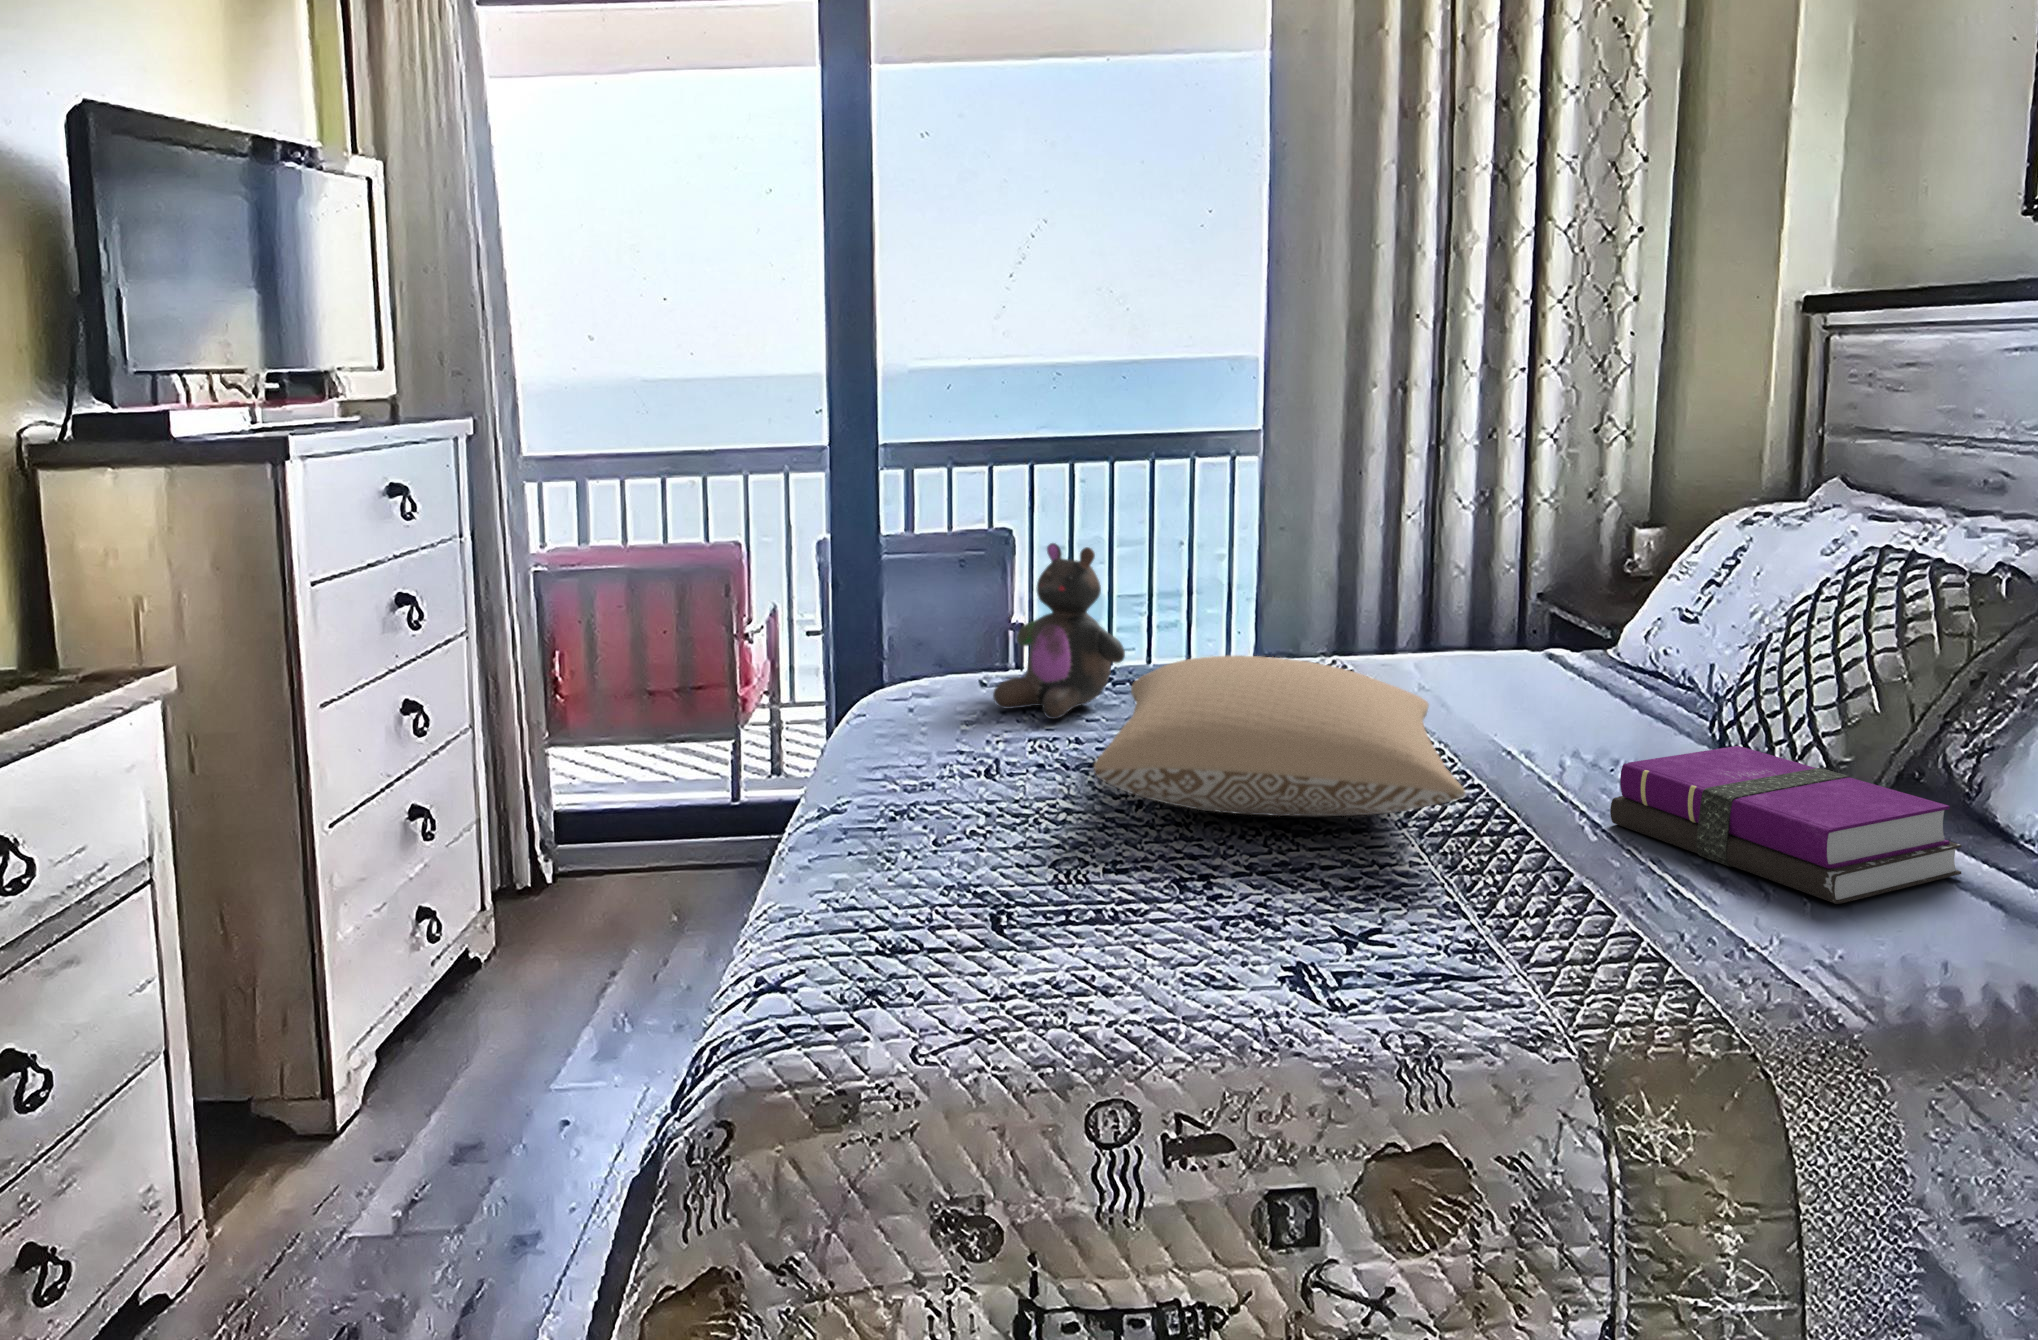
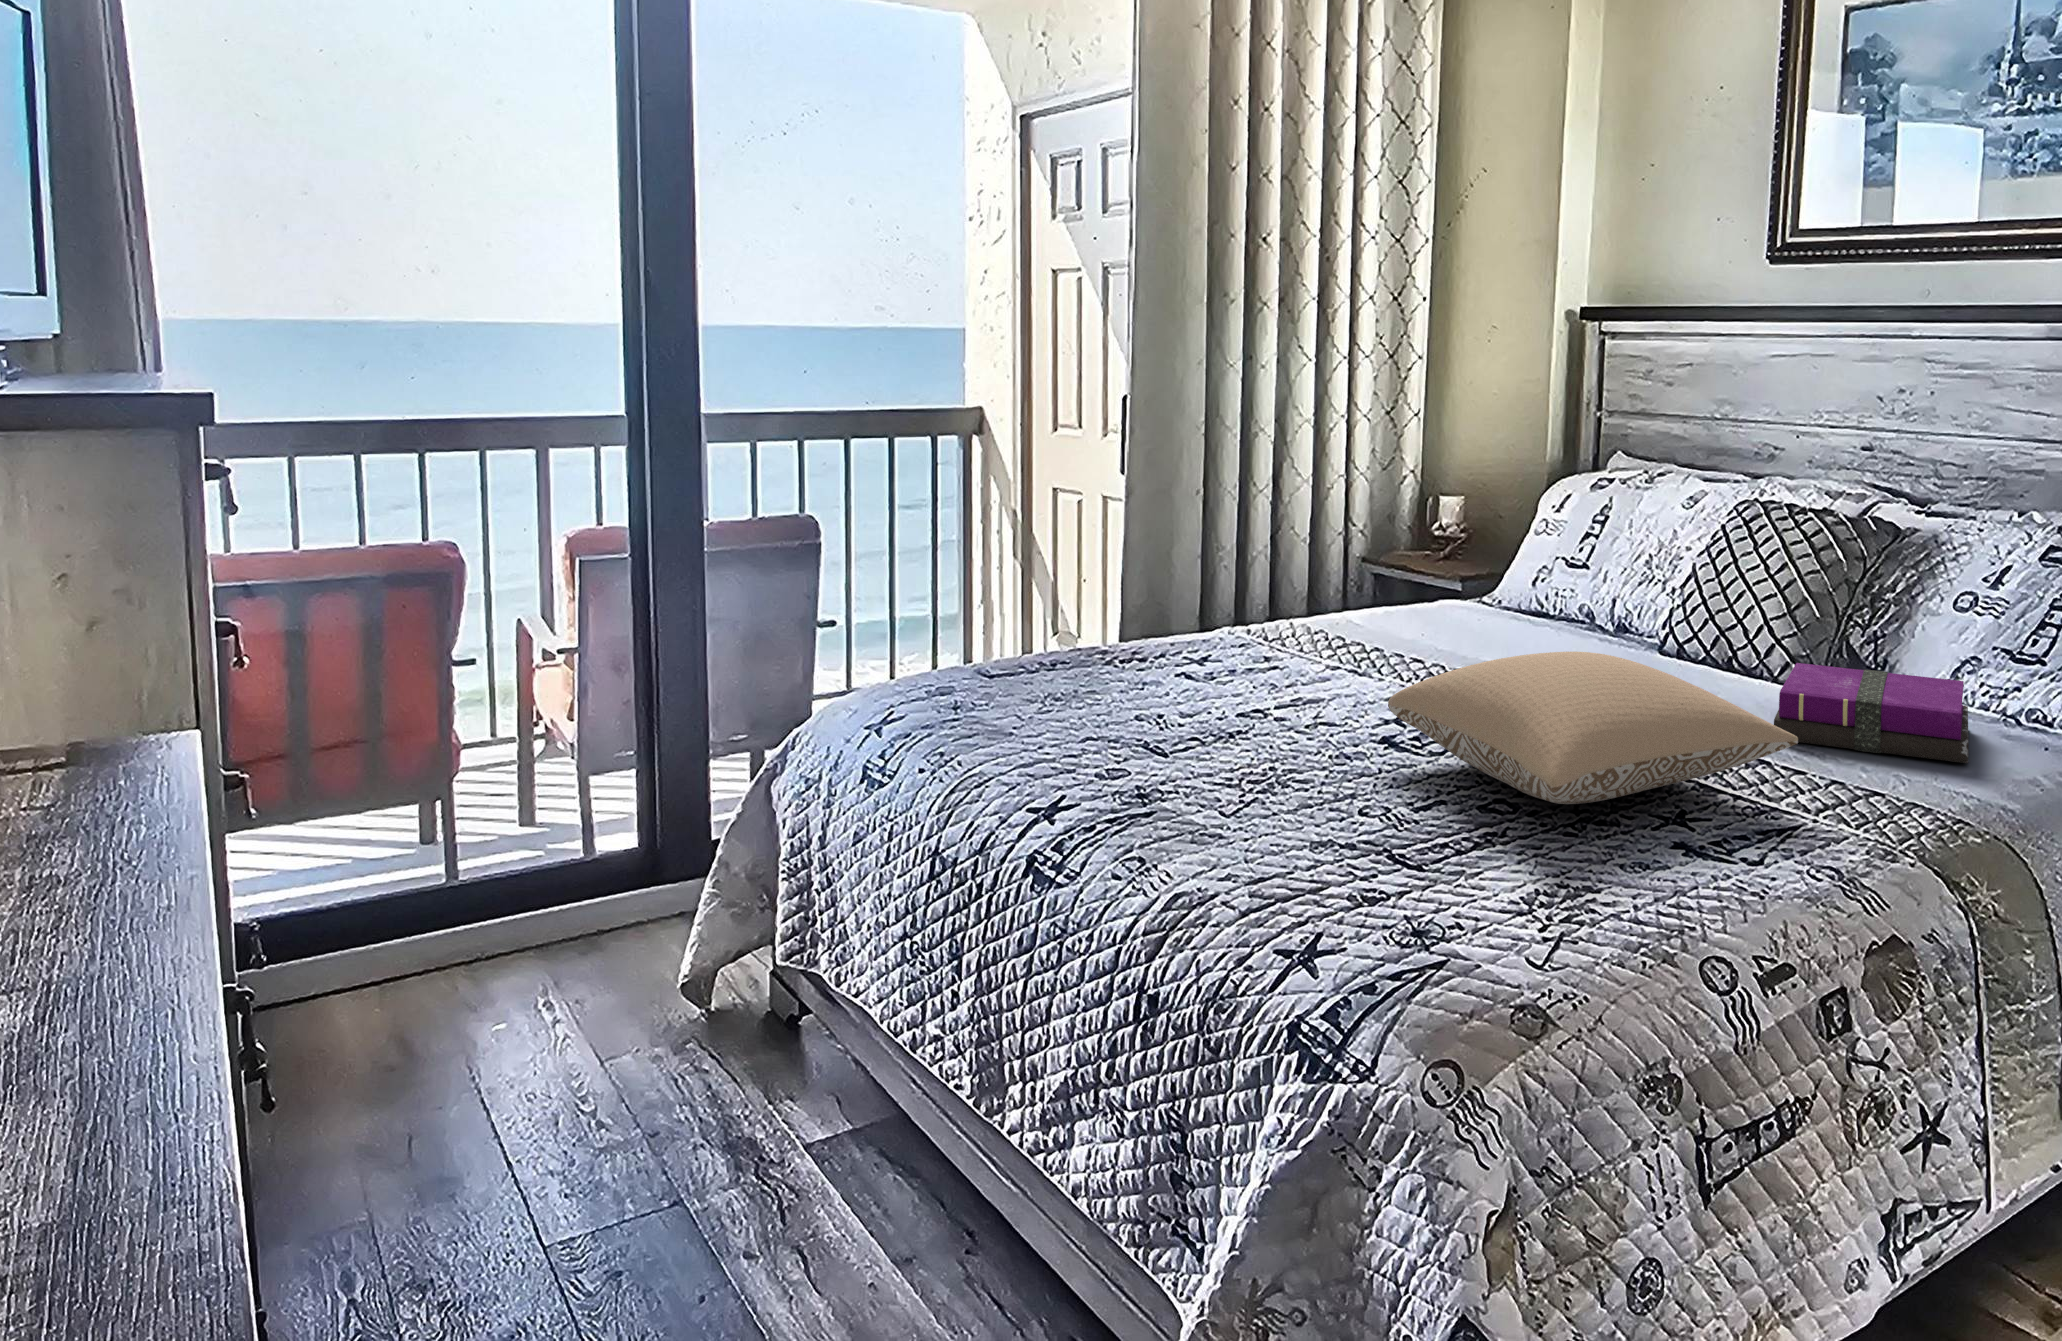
stuffed bear: present [993,543,1125,719] -> none [1187,569,1321,749]

